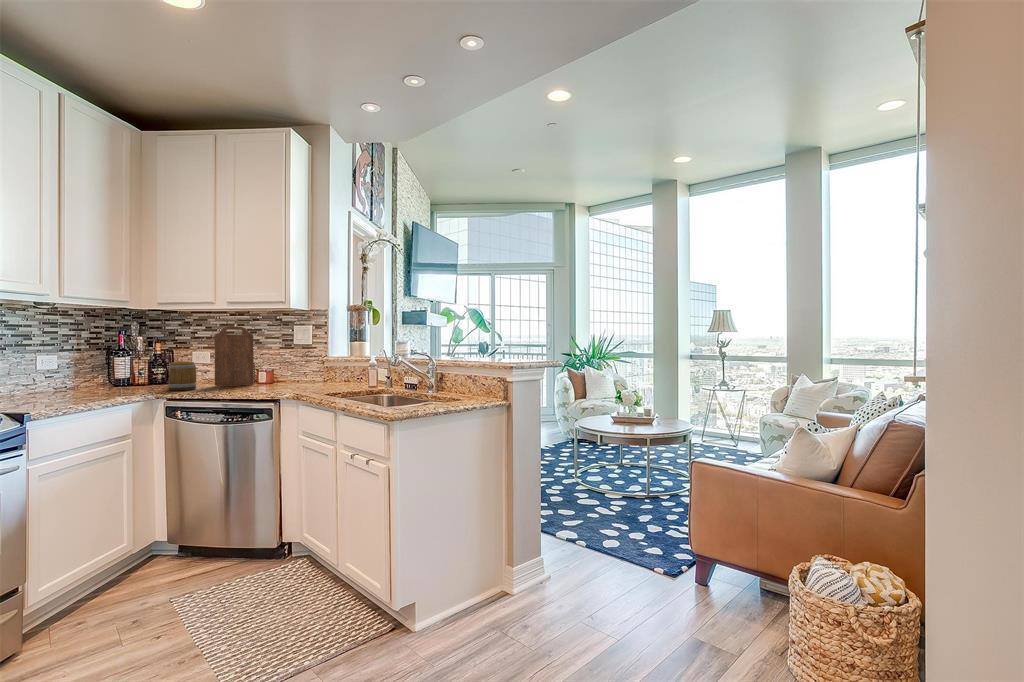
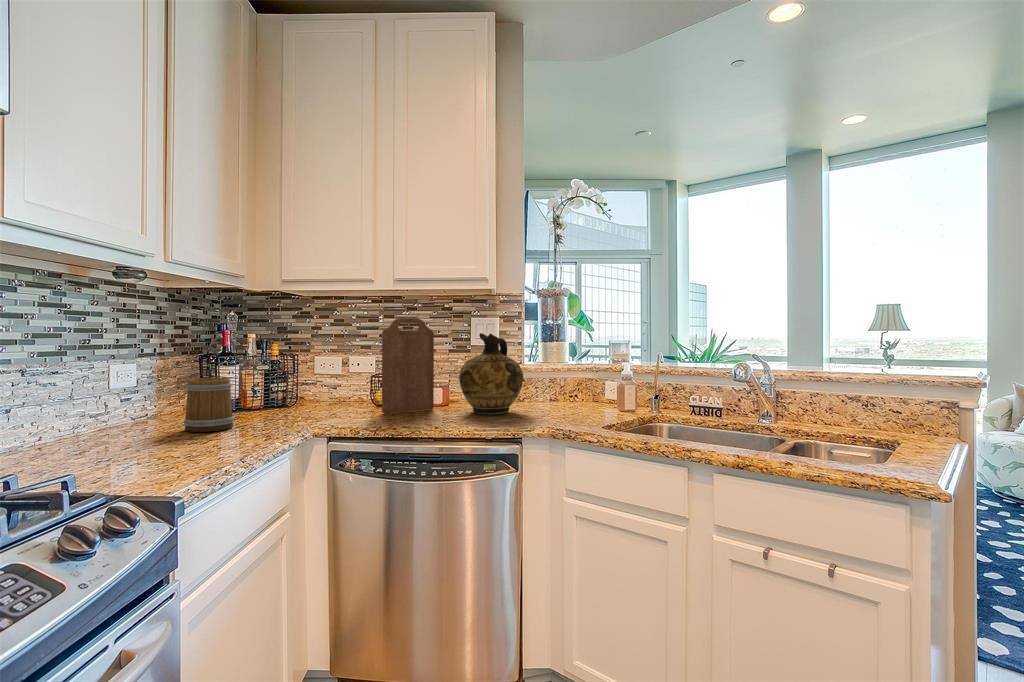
ceramic jug: none [263,336,307,387] -> present [459,333,523,414]
mug: present [168,362,196,390] -> present [184,378,234,432]

